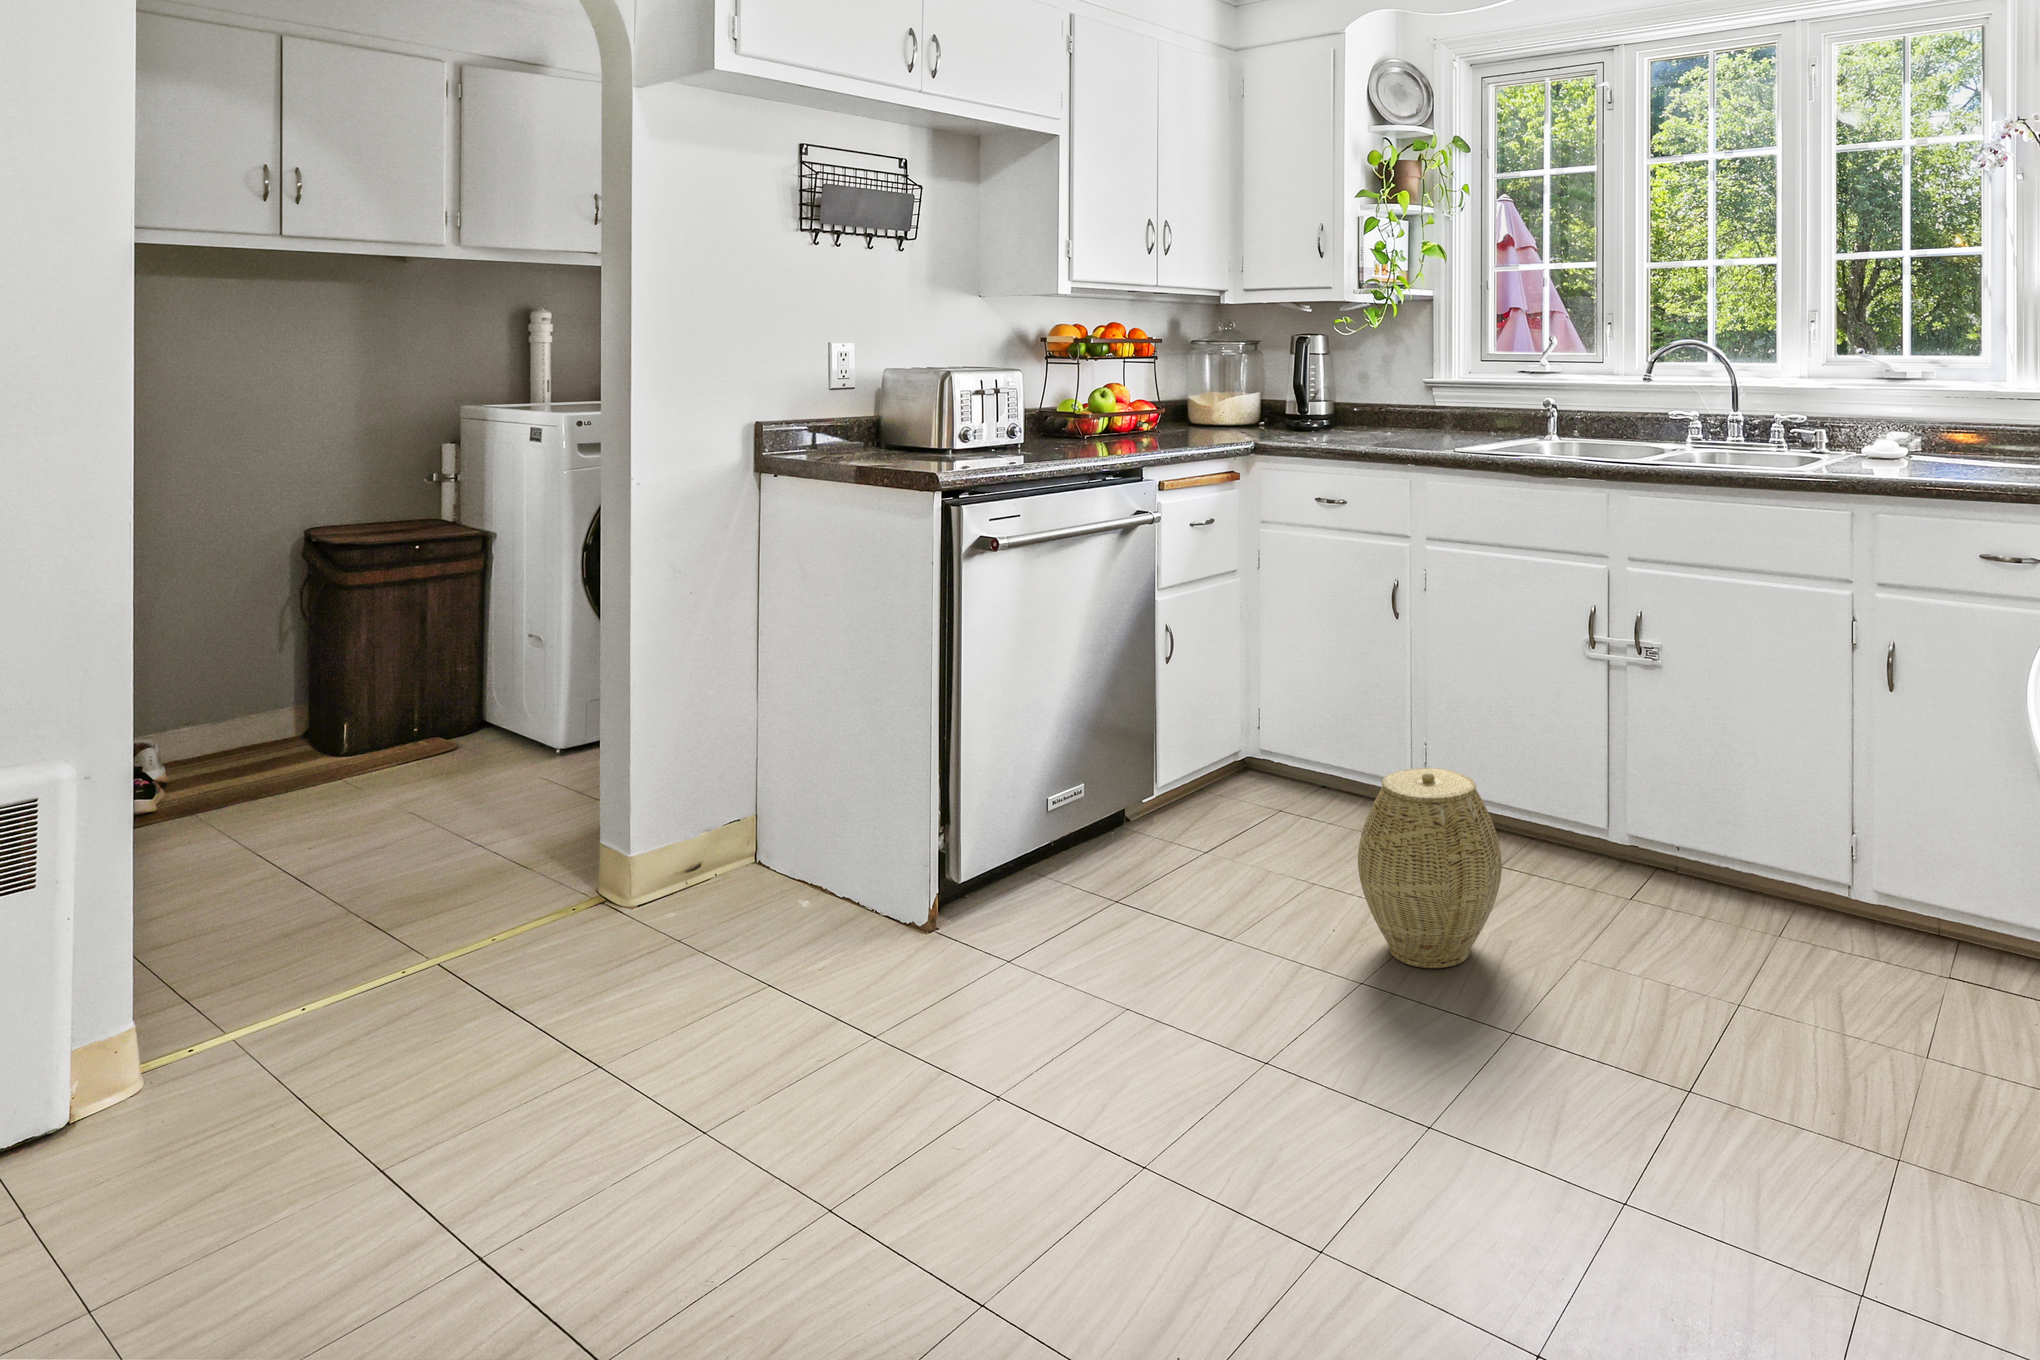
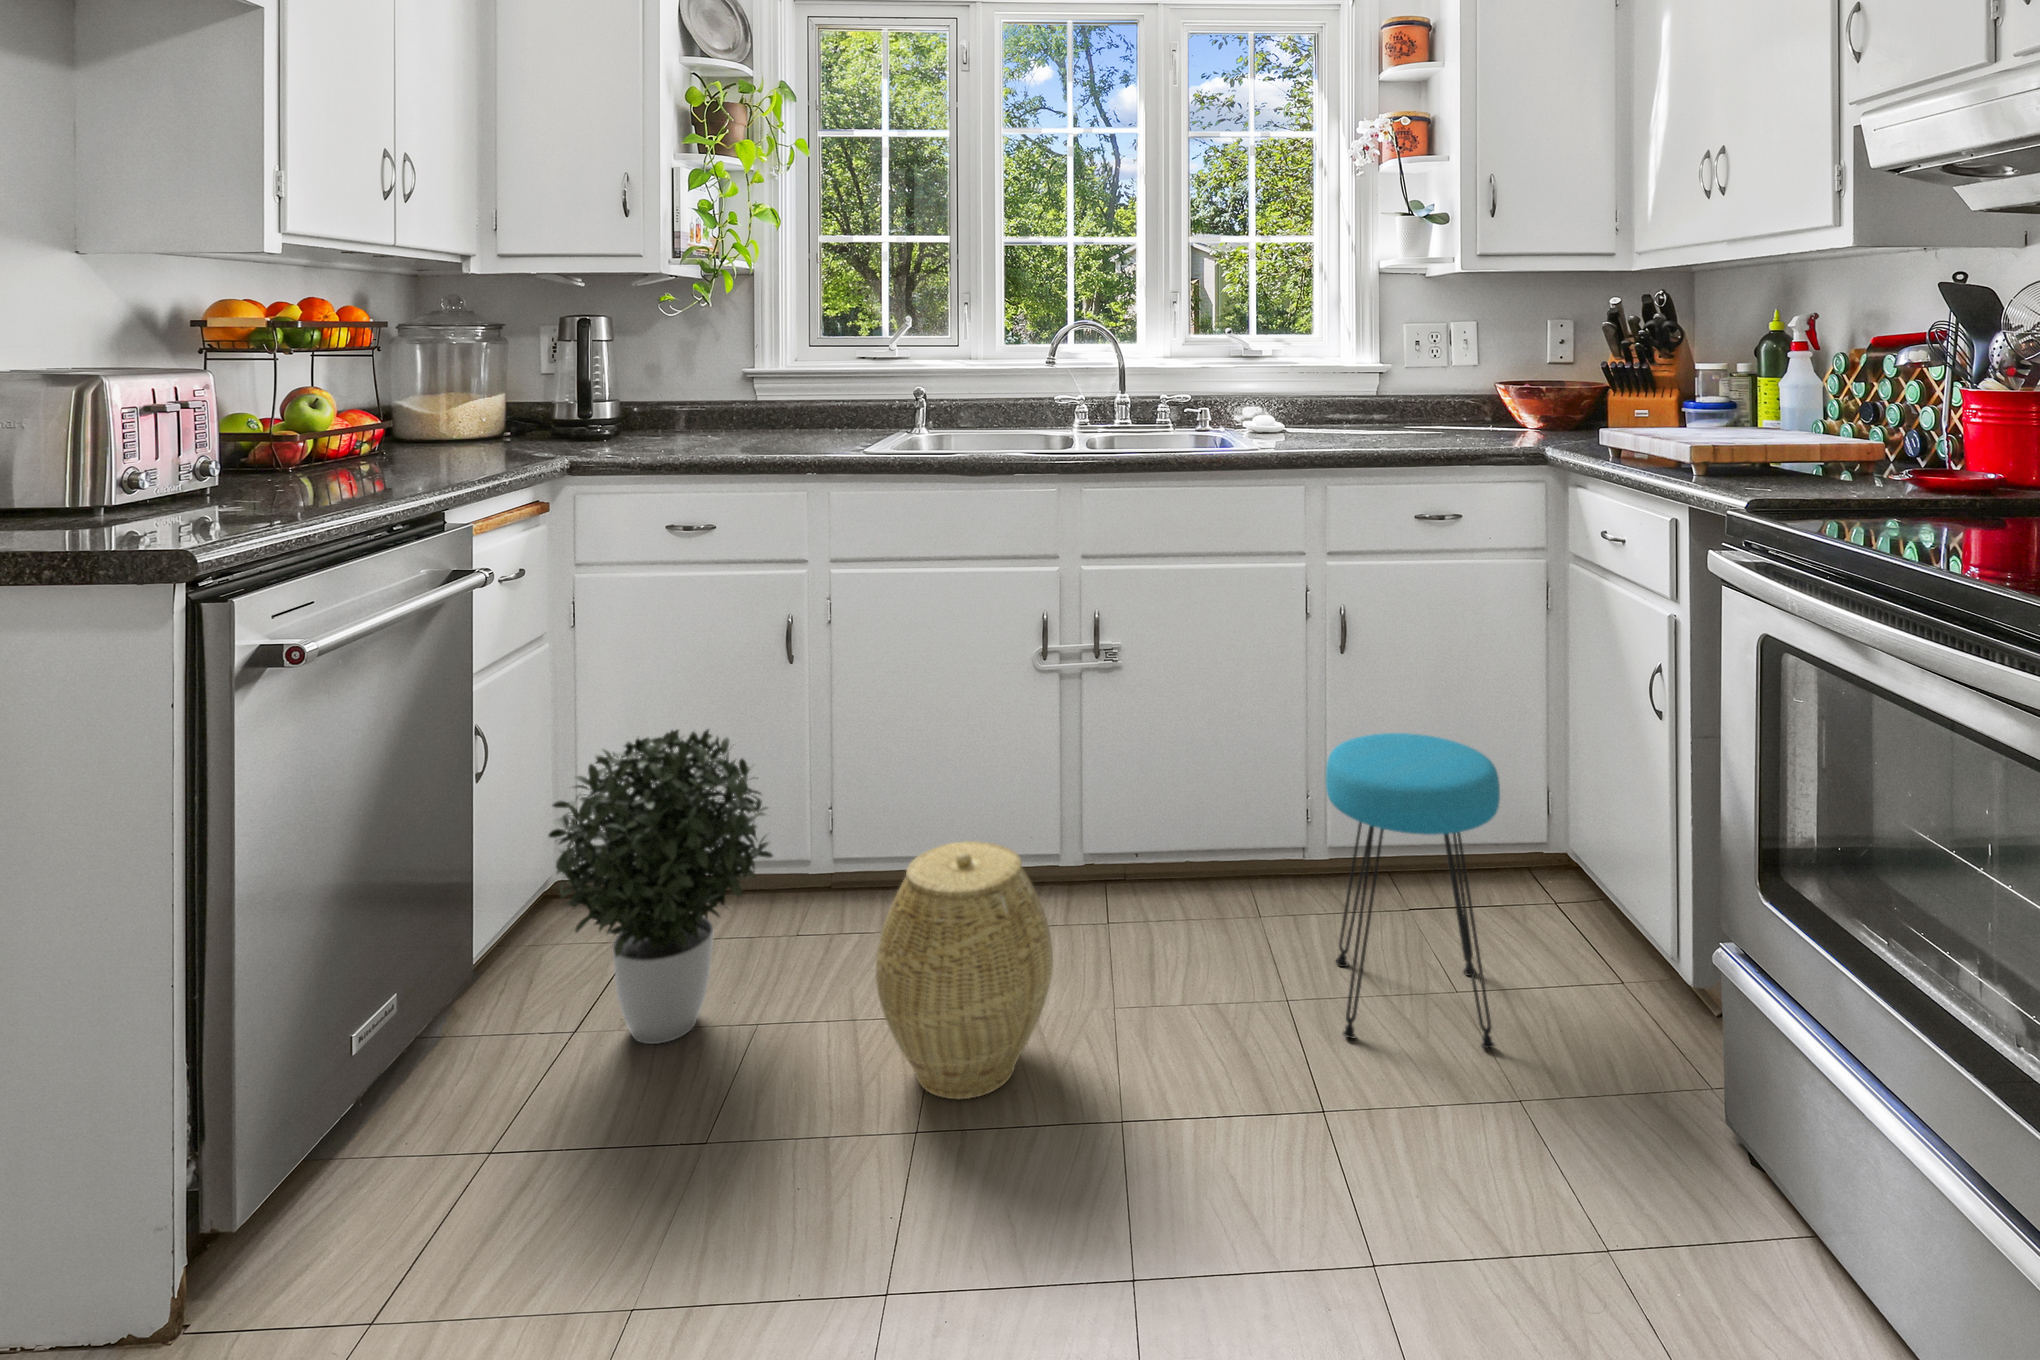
potted plant: none [1180,646,1331,876] -> present [549,730,773,1044]
stool: none [1763,757,1962,1082] -> present [1326,733,1500,1048]

